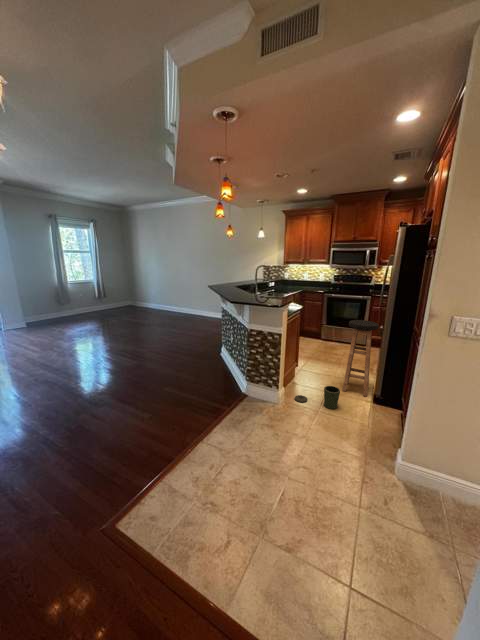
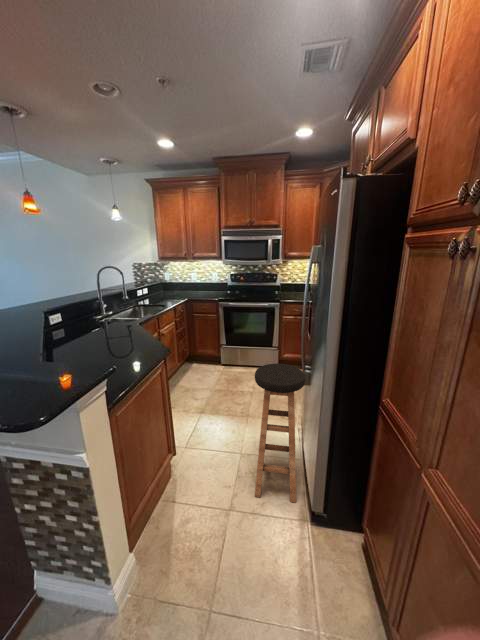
trash can: present [295,386,340,409] -> none [160,522,251,582]

